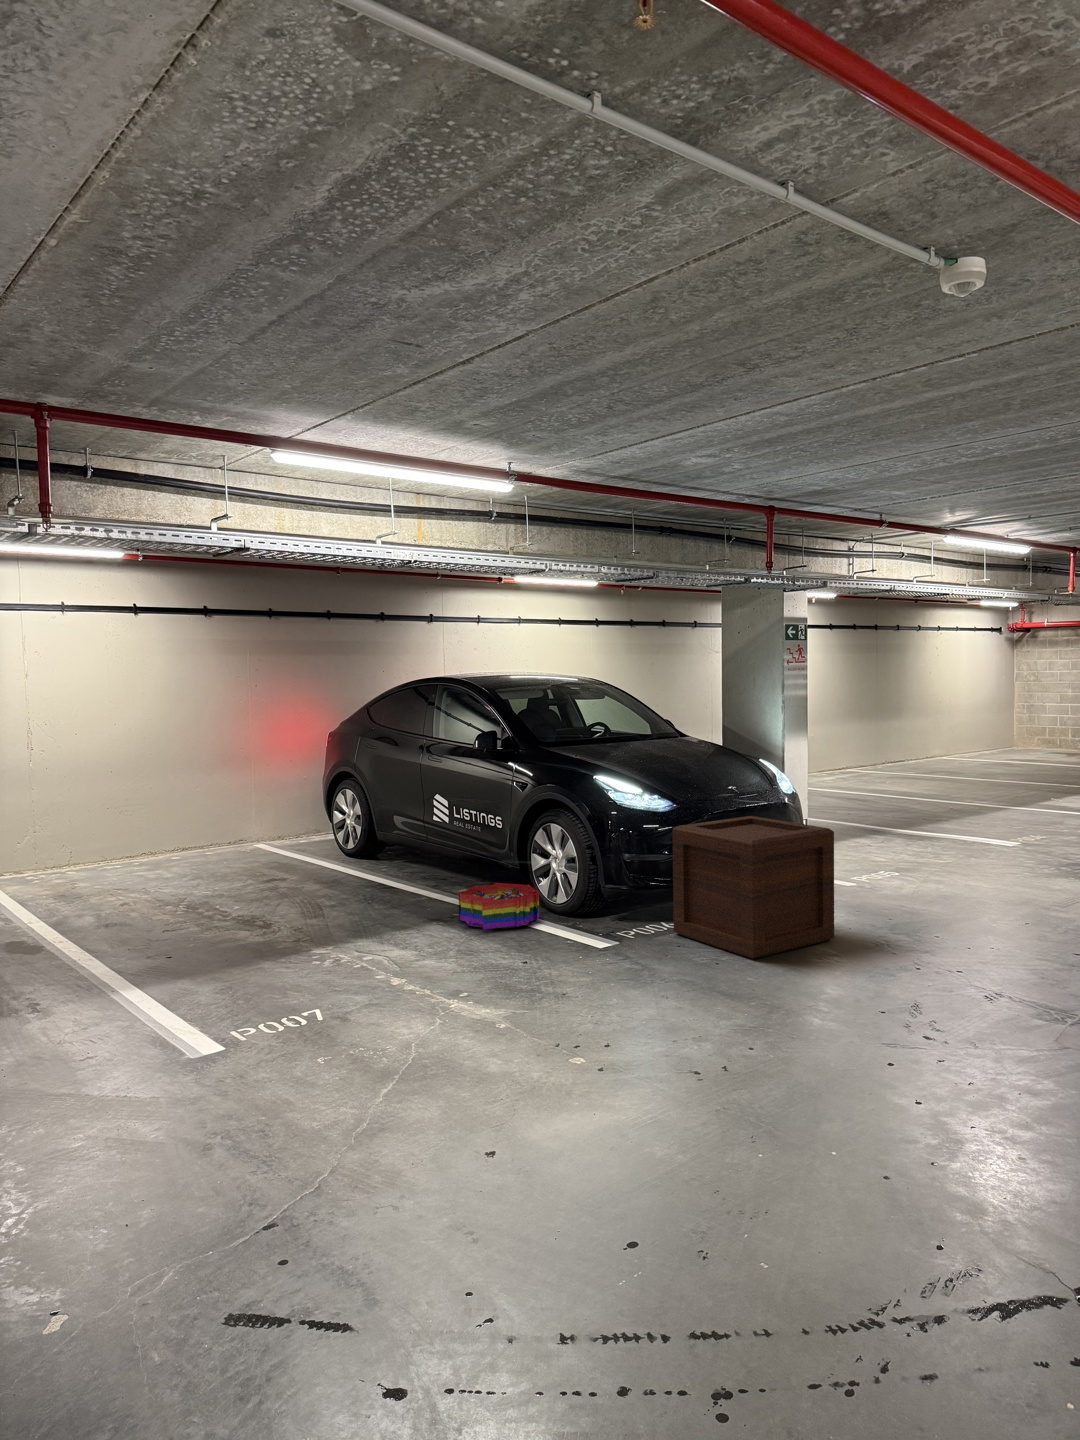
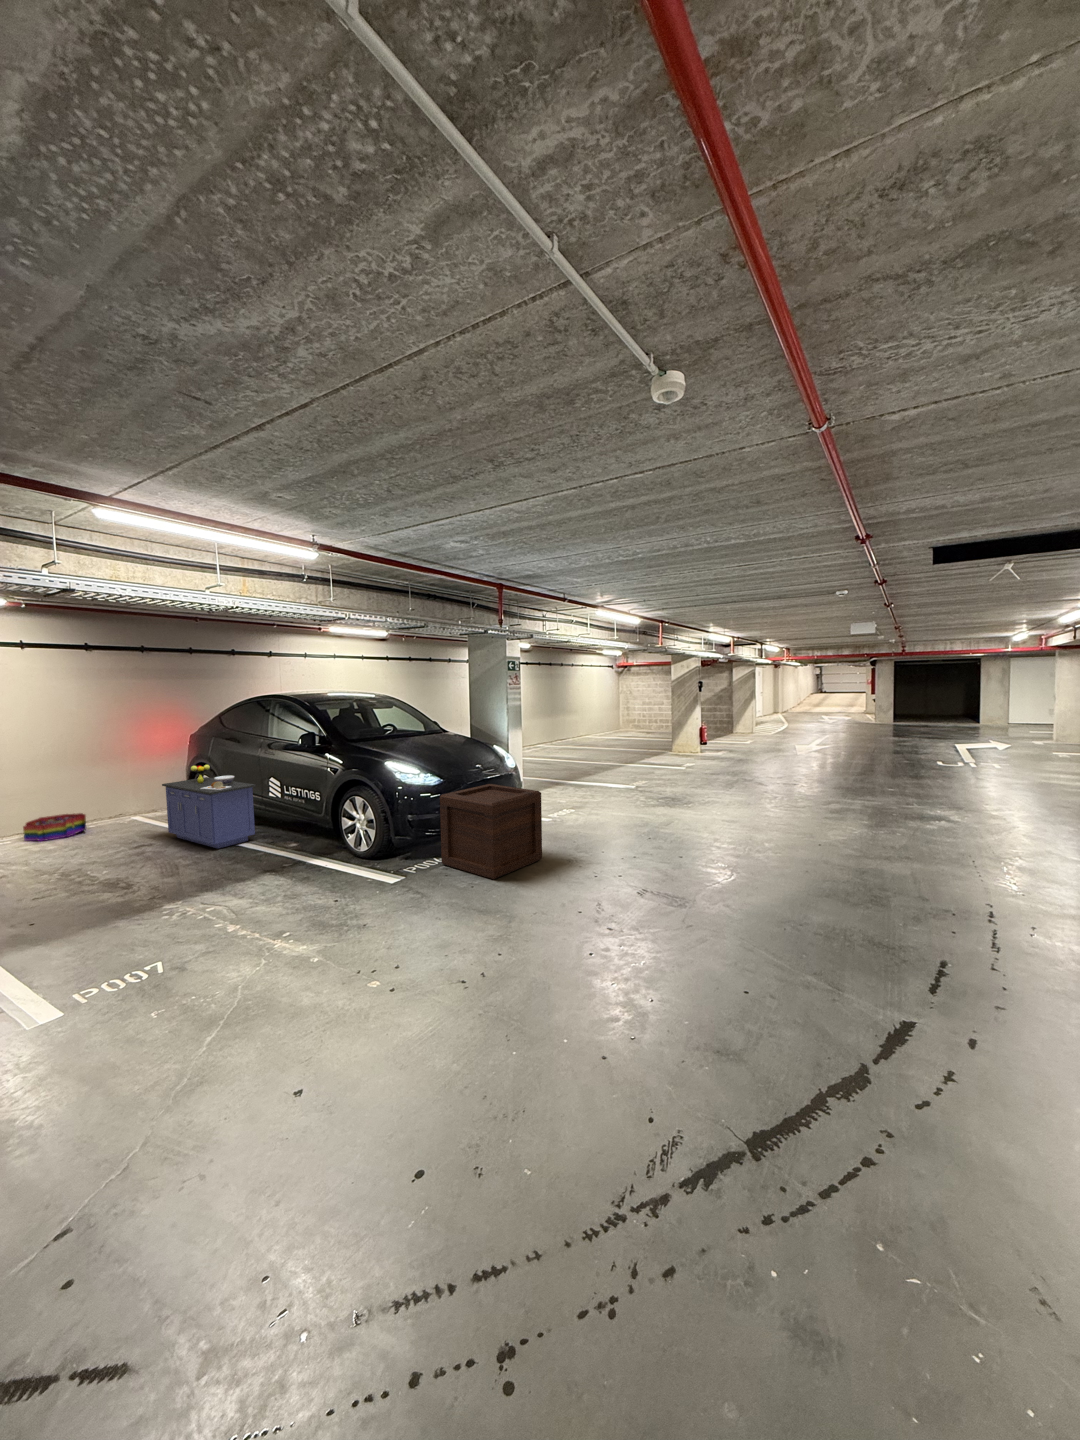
storage cabinet: none [297,775,414,890] -> present [162,765,256,849]
storage bin: present [459,883,539,929] -> present [23,813,86,841]

